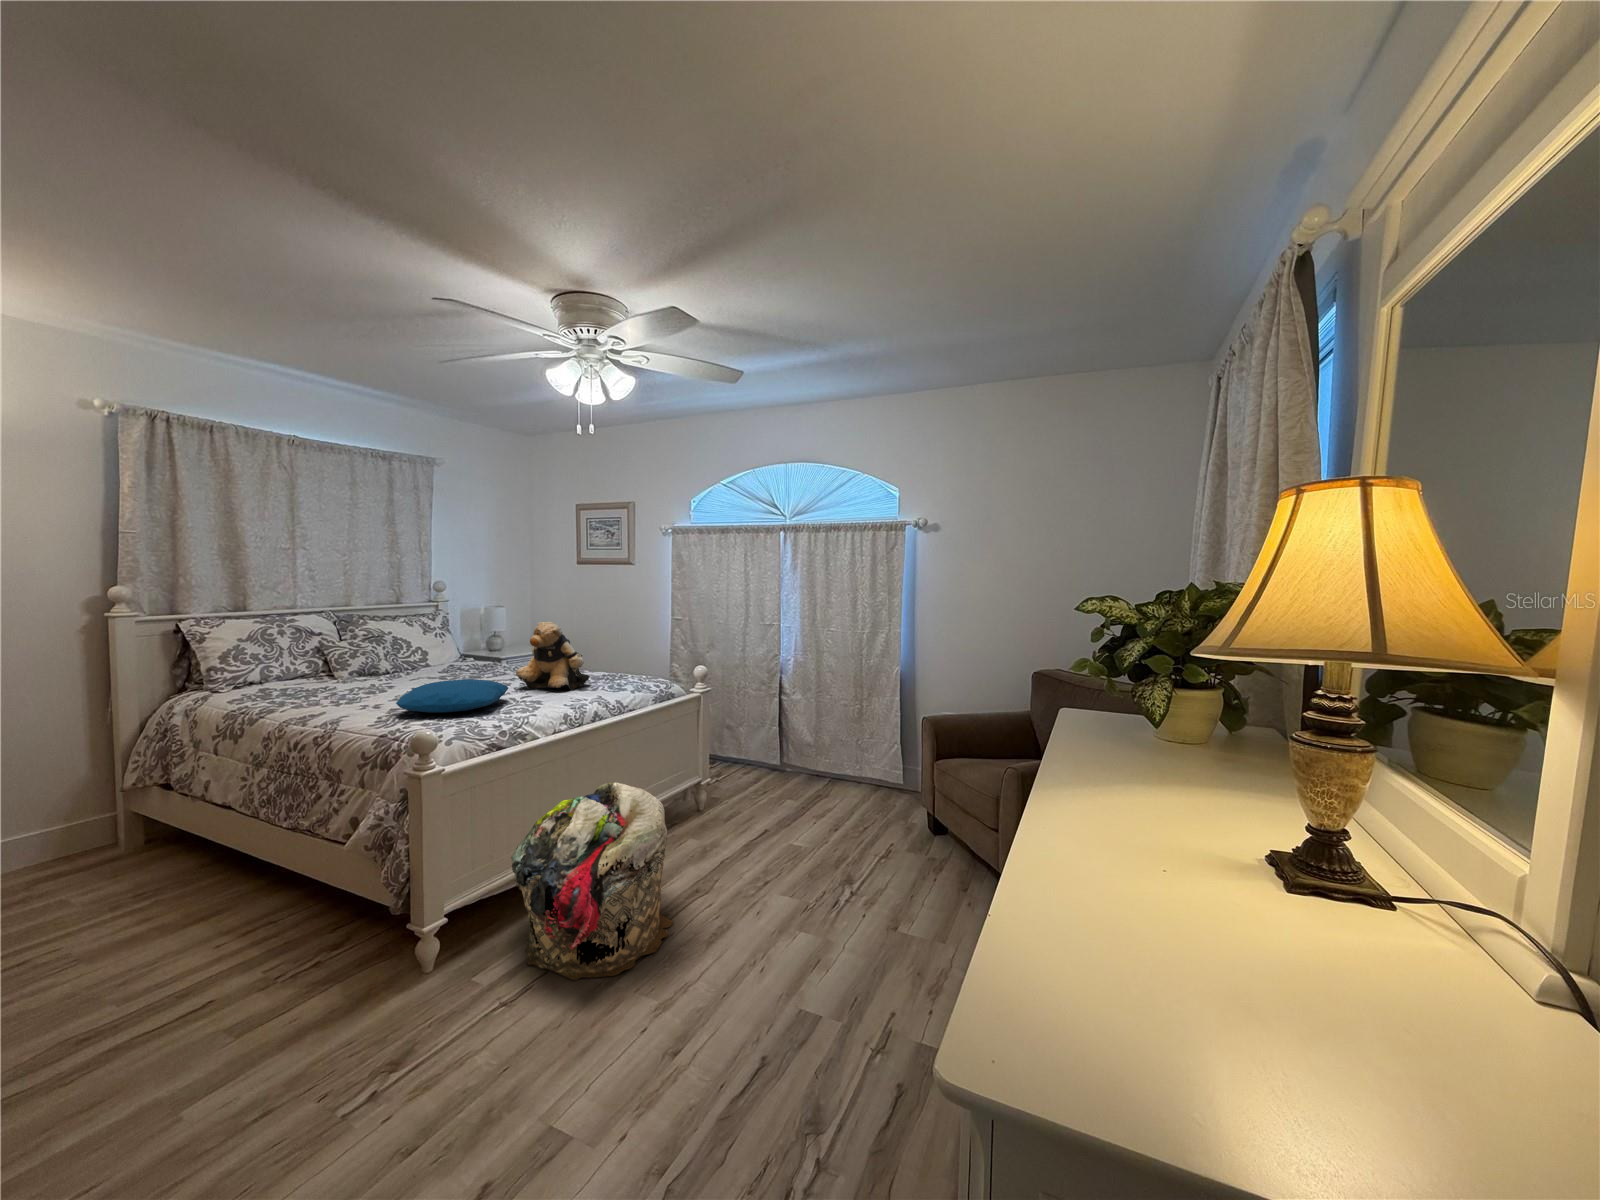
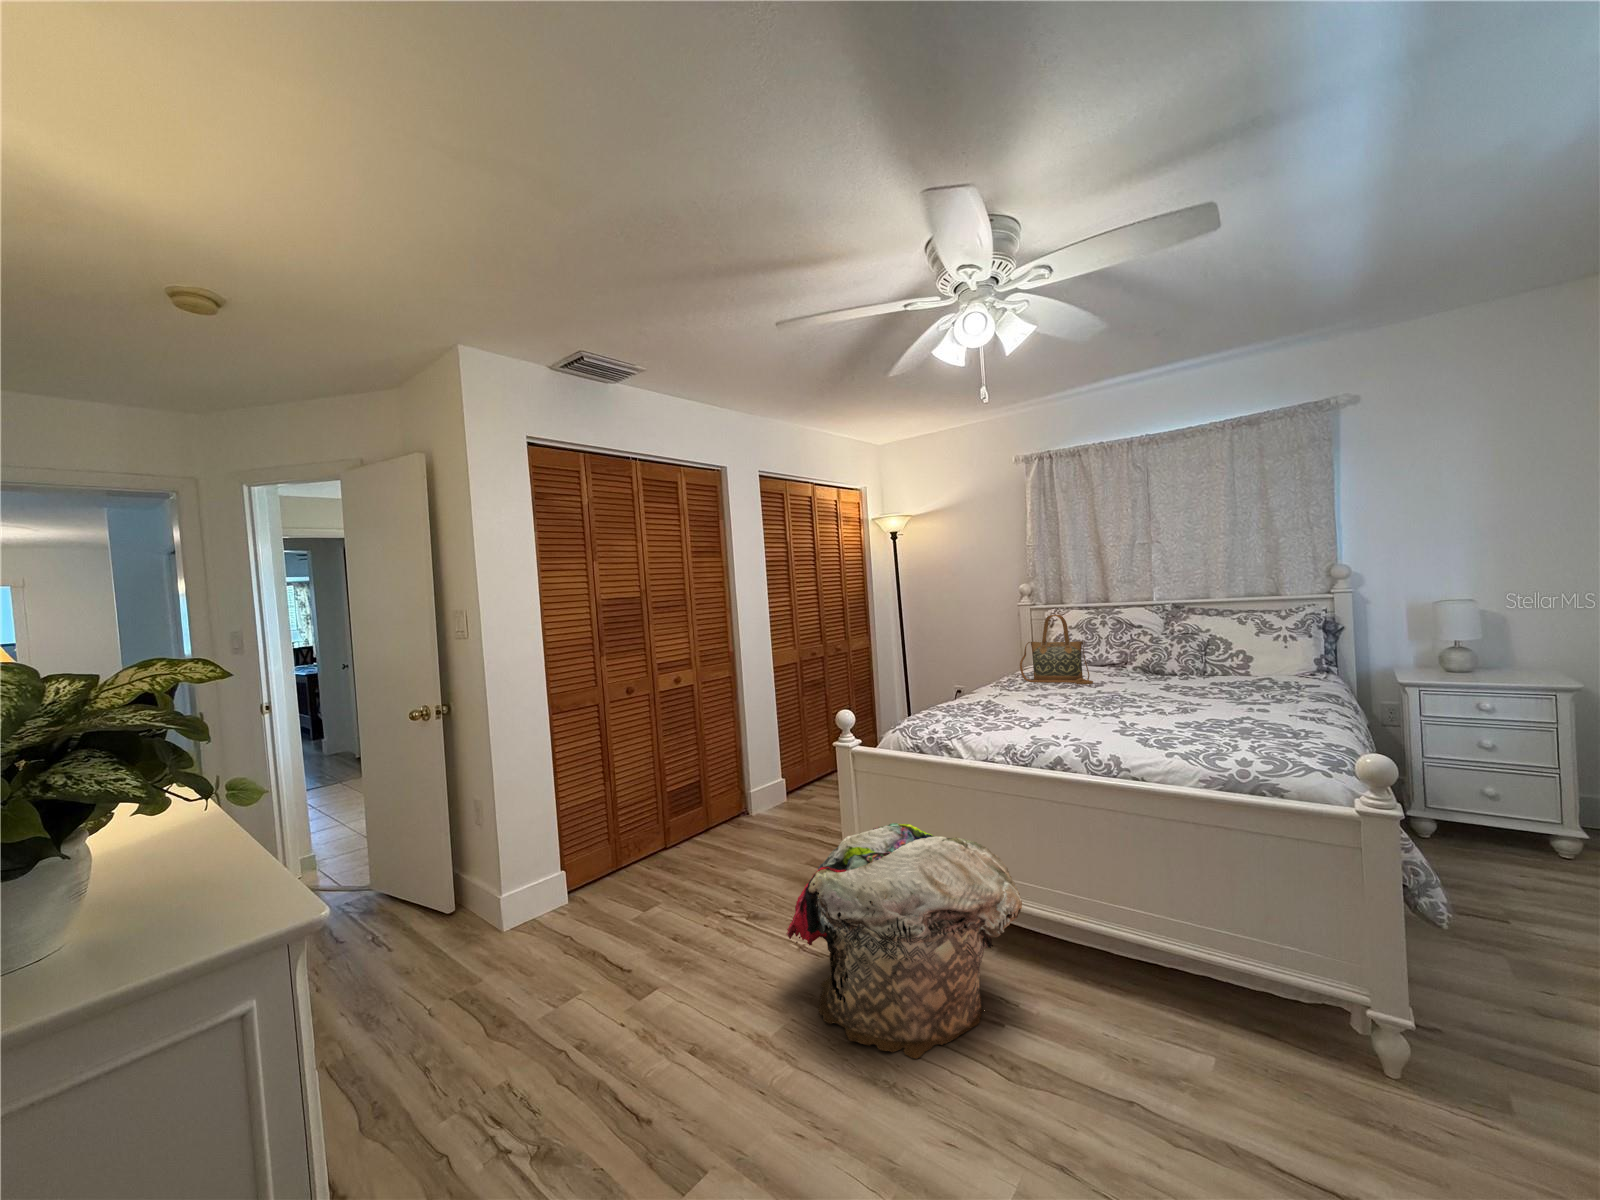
teddy bear: present [516,622,589,690] -> none [1117,627,1254,733]
handbag: none [284,623,375,701] -> present [1020,615,1093,684]
pillow: present [396,679,508,713] -> none [963,681,1075,715]

